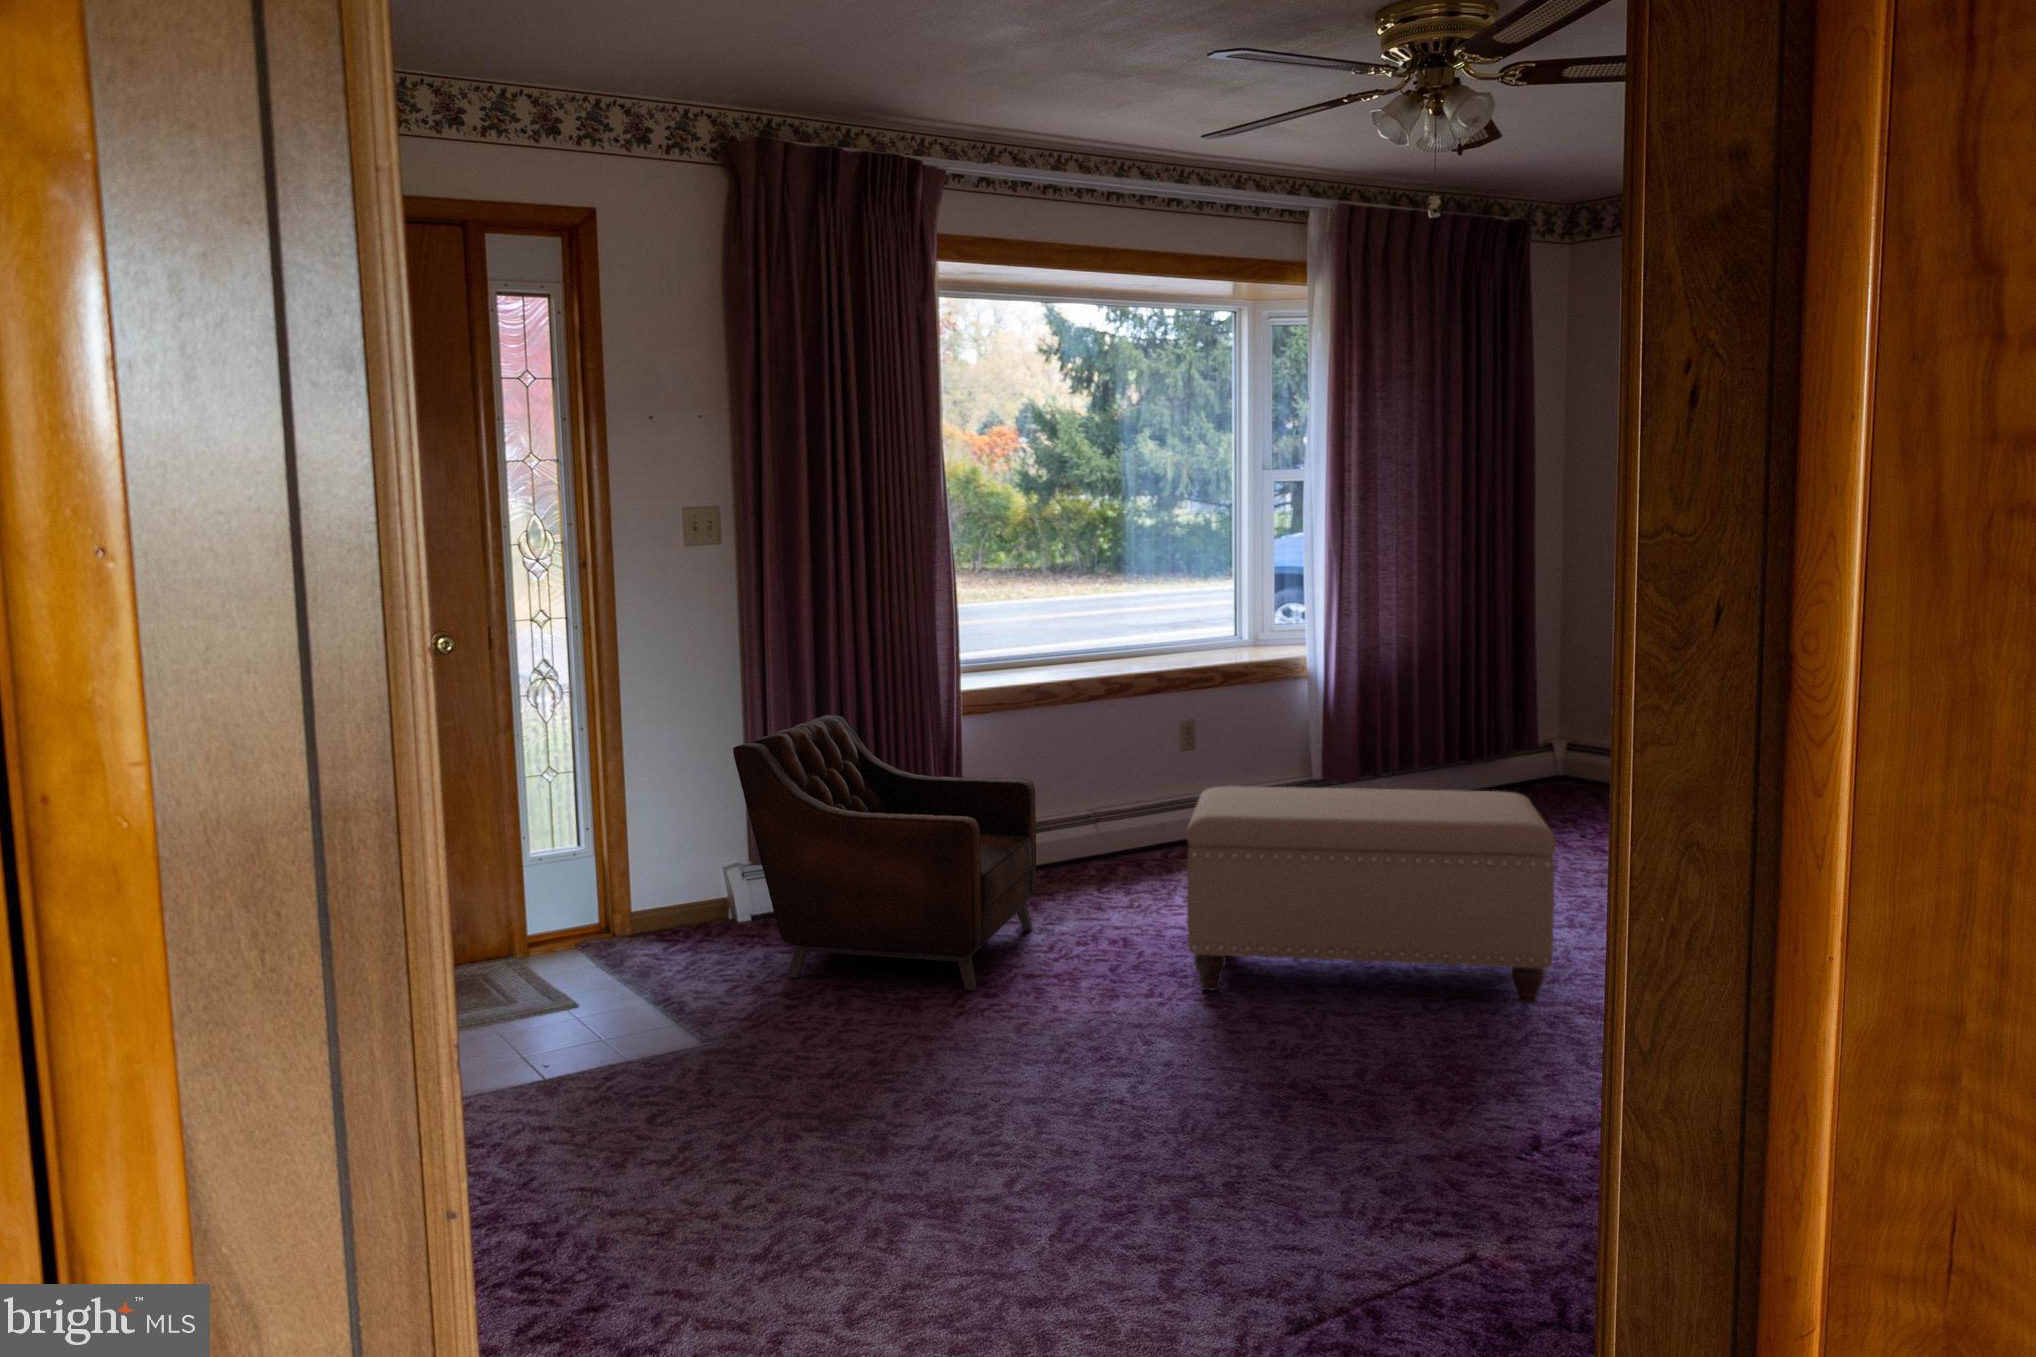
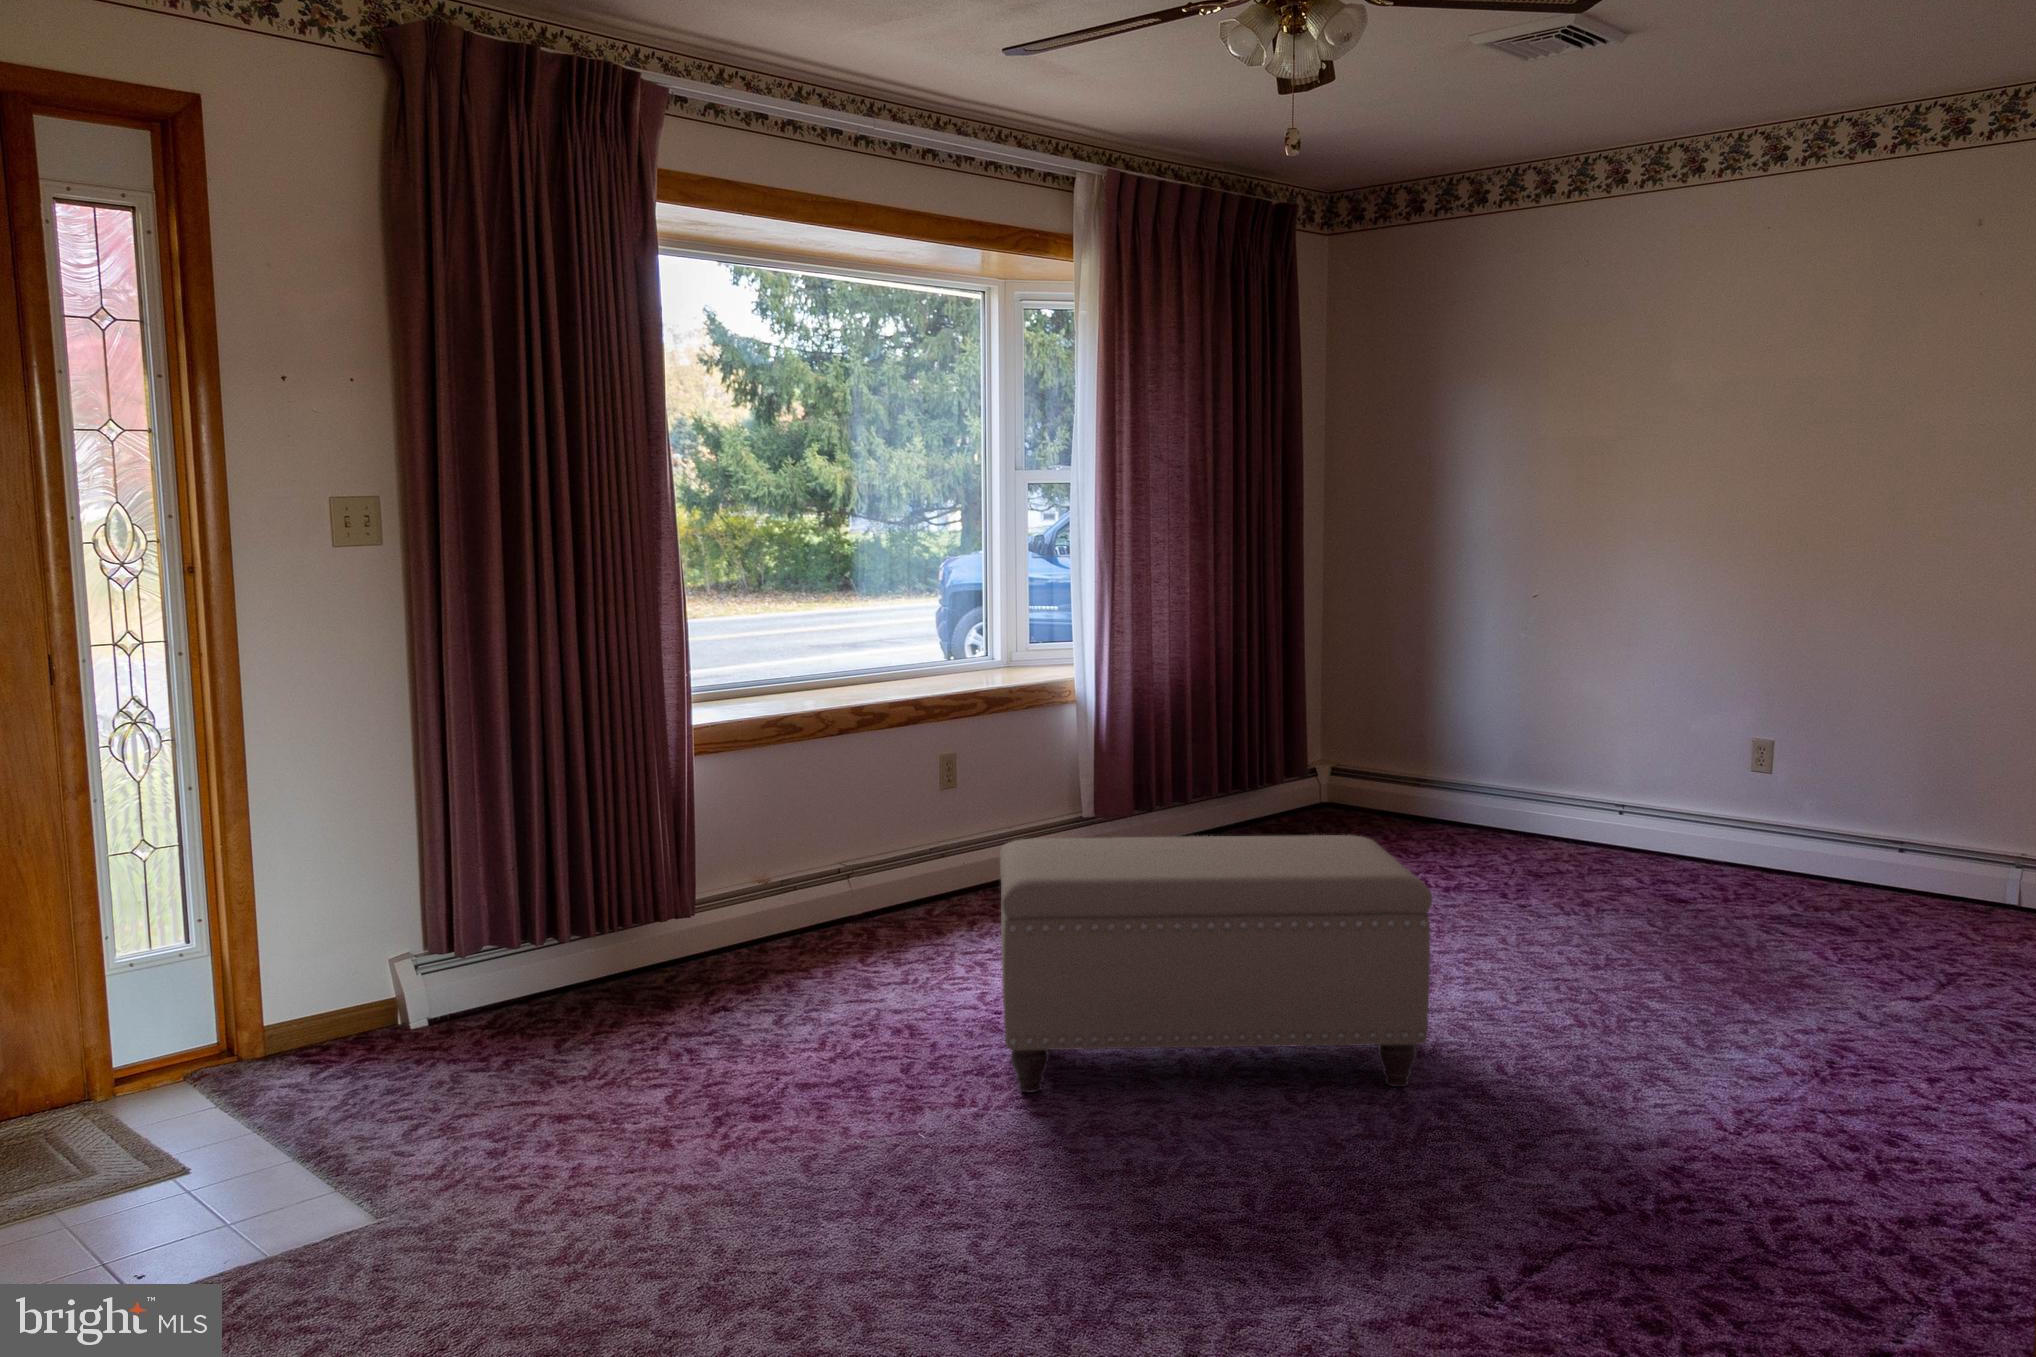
armchair: present [733,715,1037,990] -> none [409,761,798,1112]

